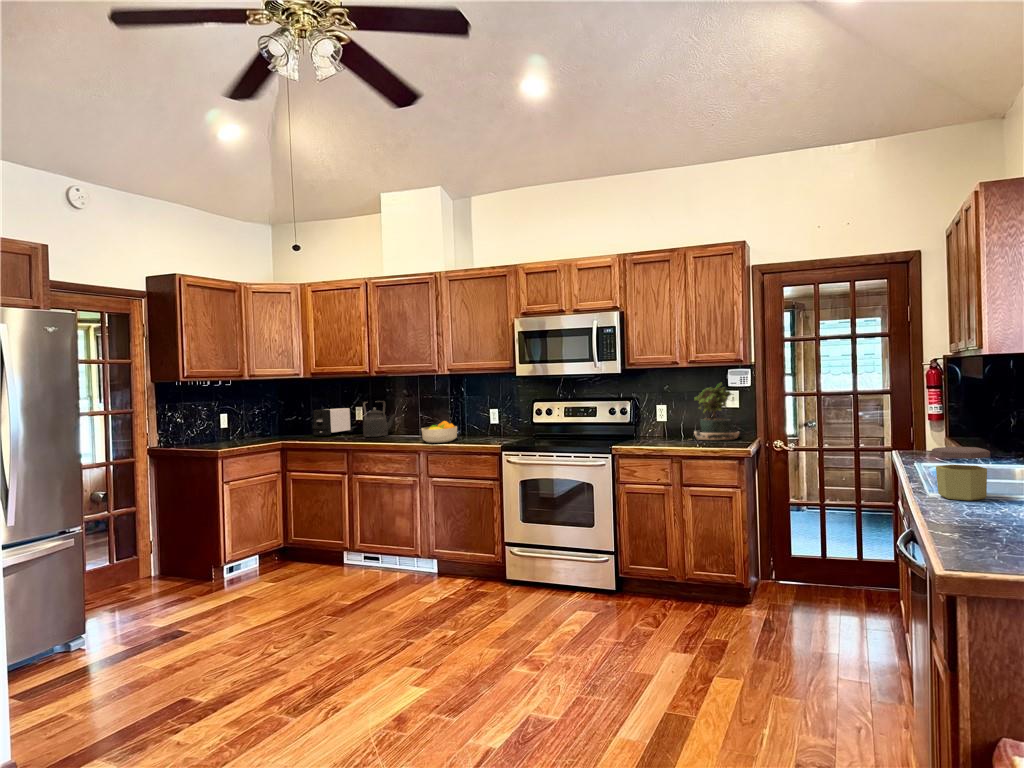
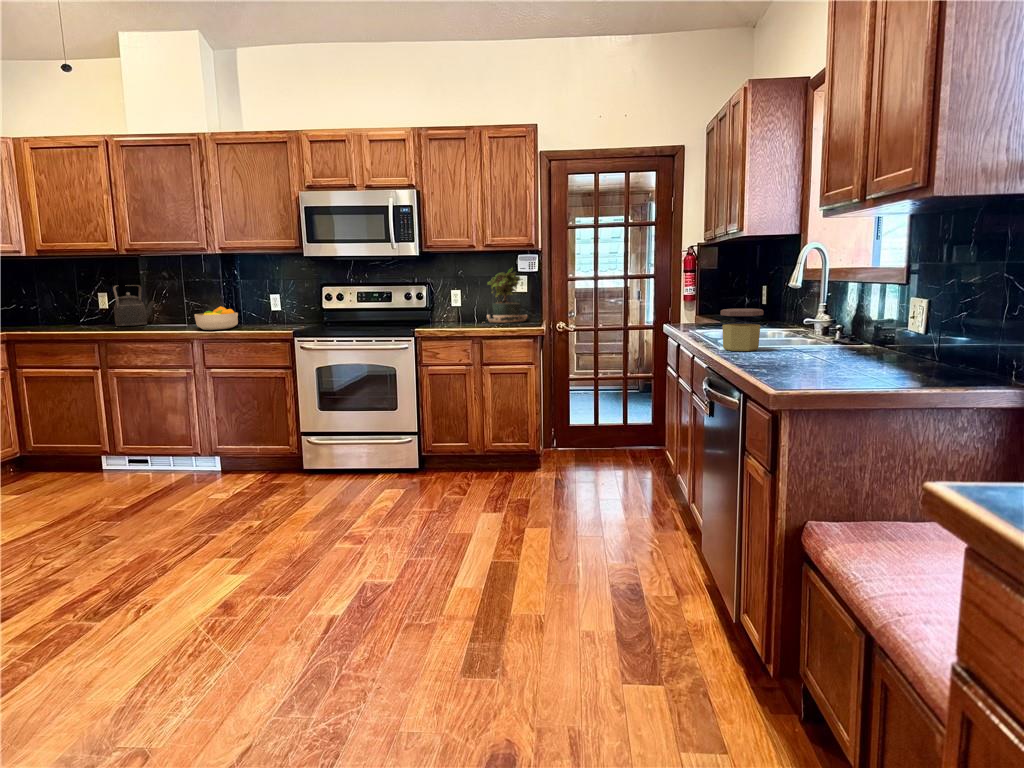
toaster: present [313,408,353,436] -> none [43,294,98,326]

